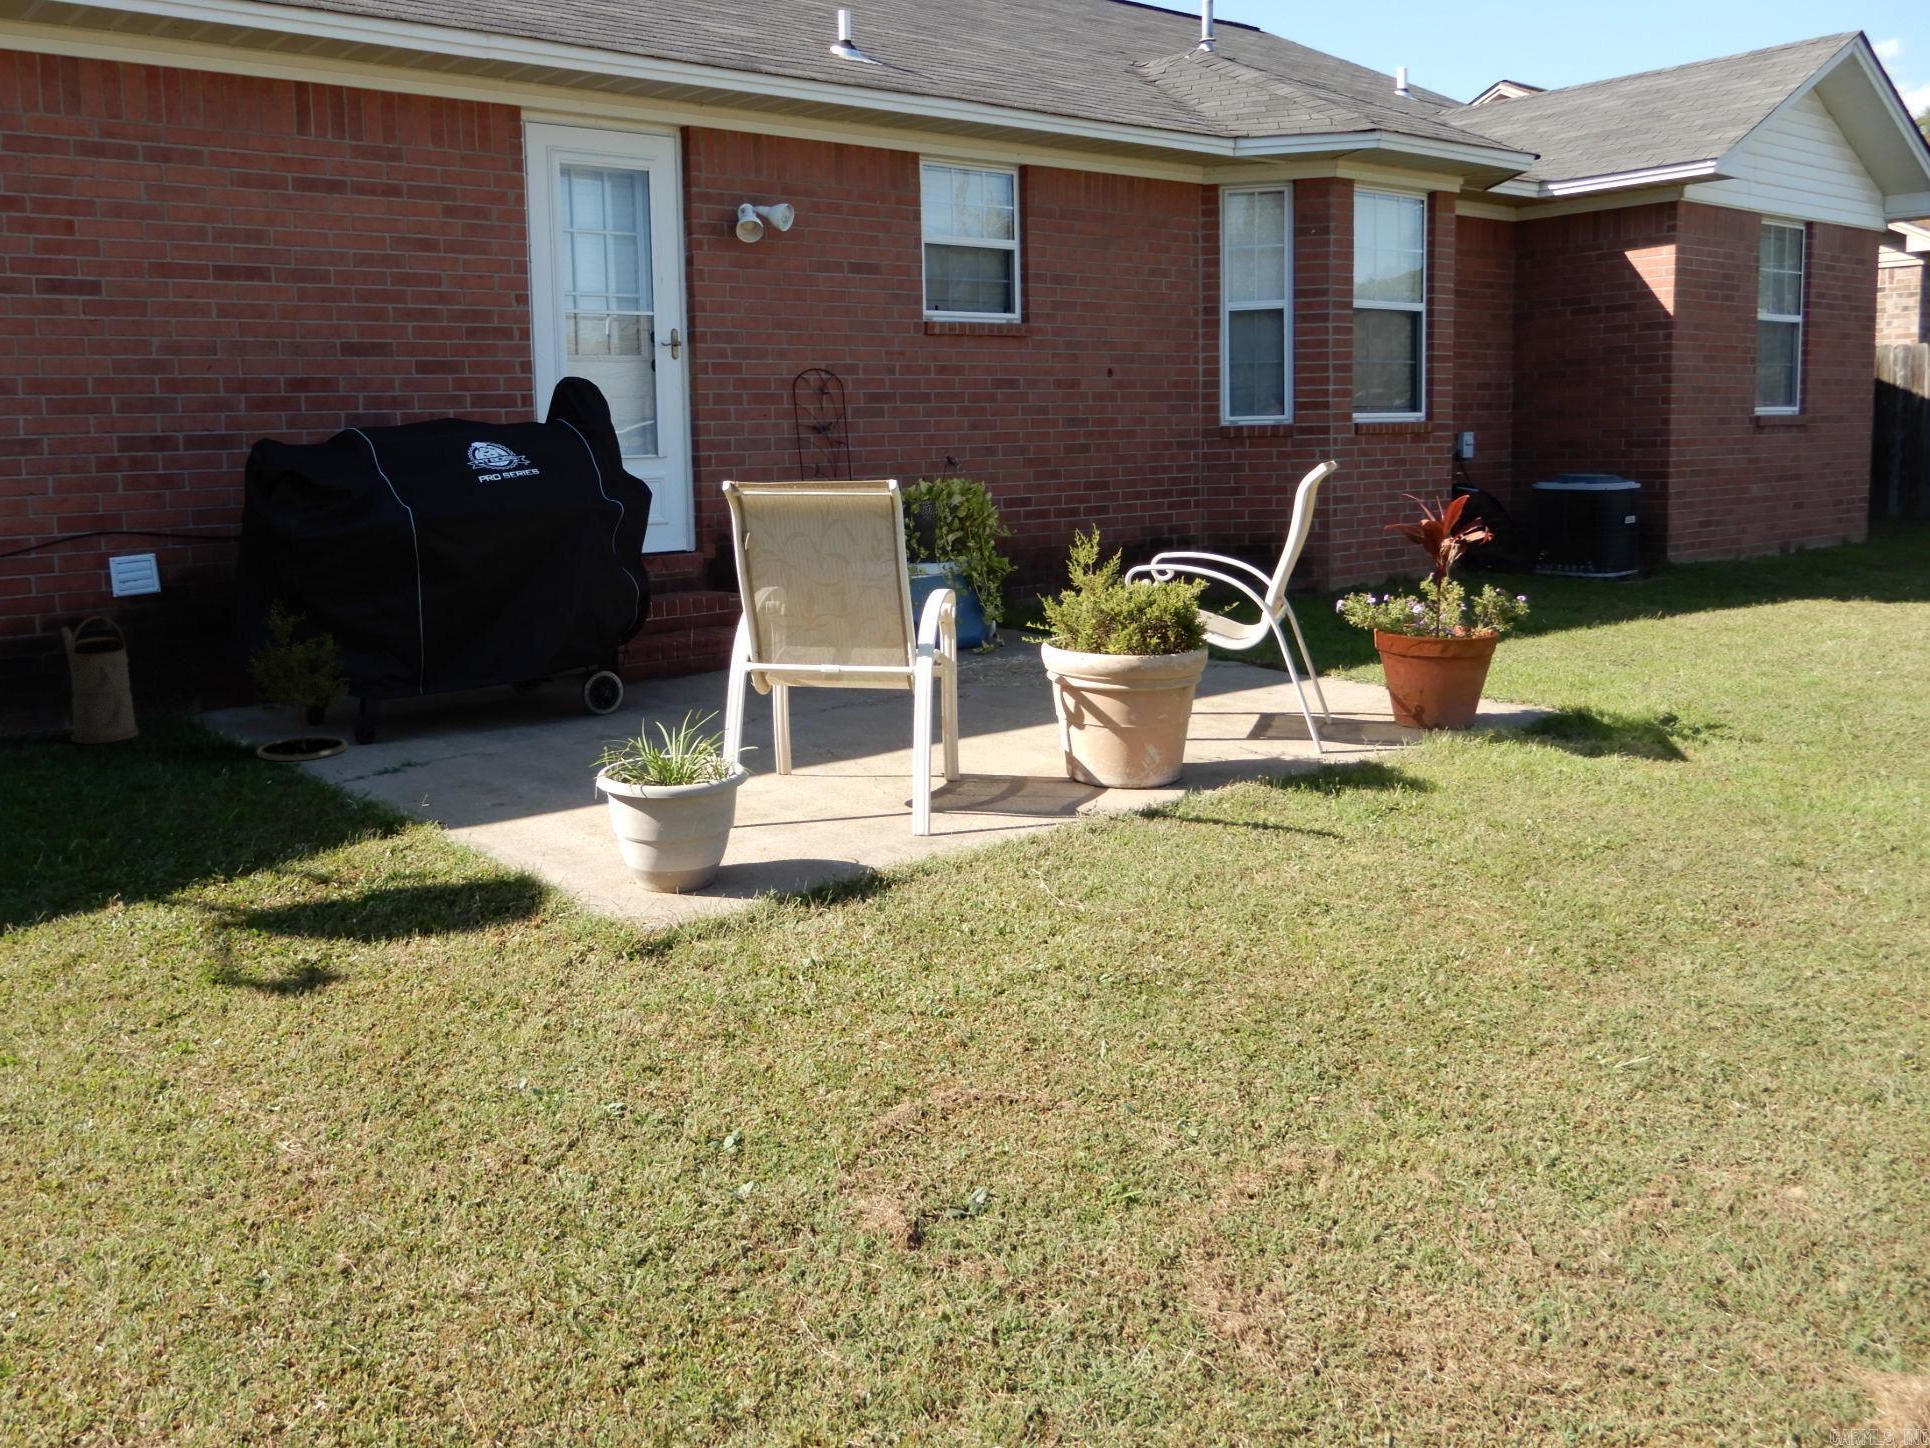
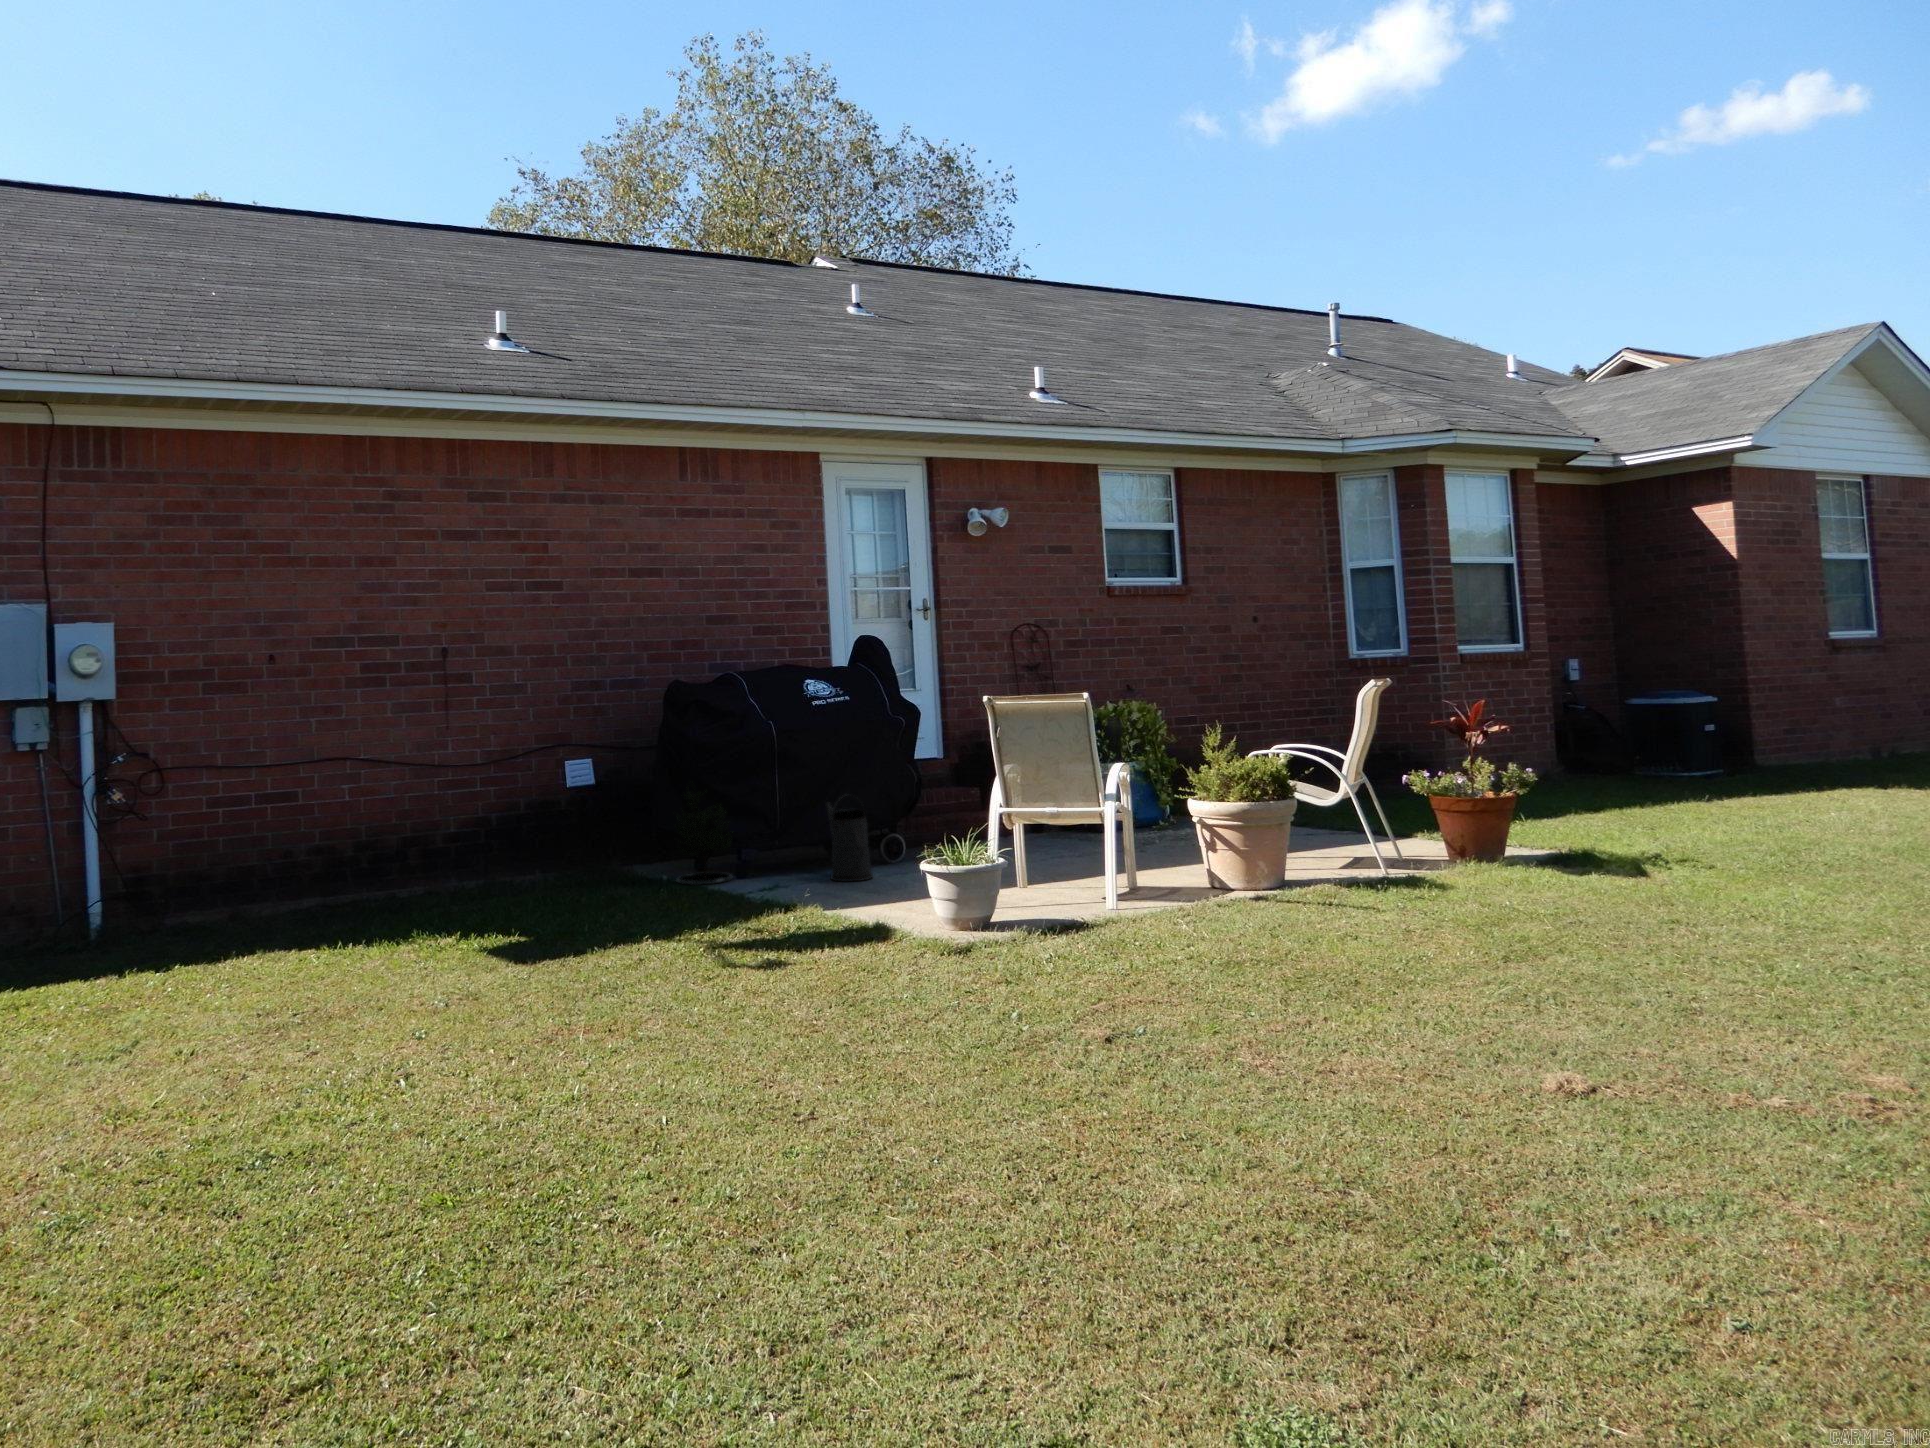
watering can: present [61,616,138,744] -> present [825,794,873,881]

